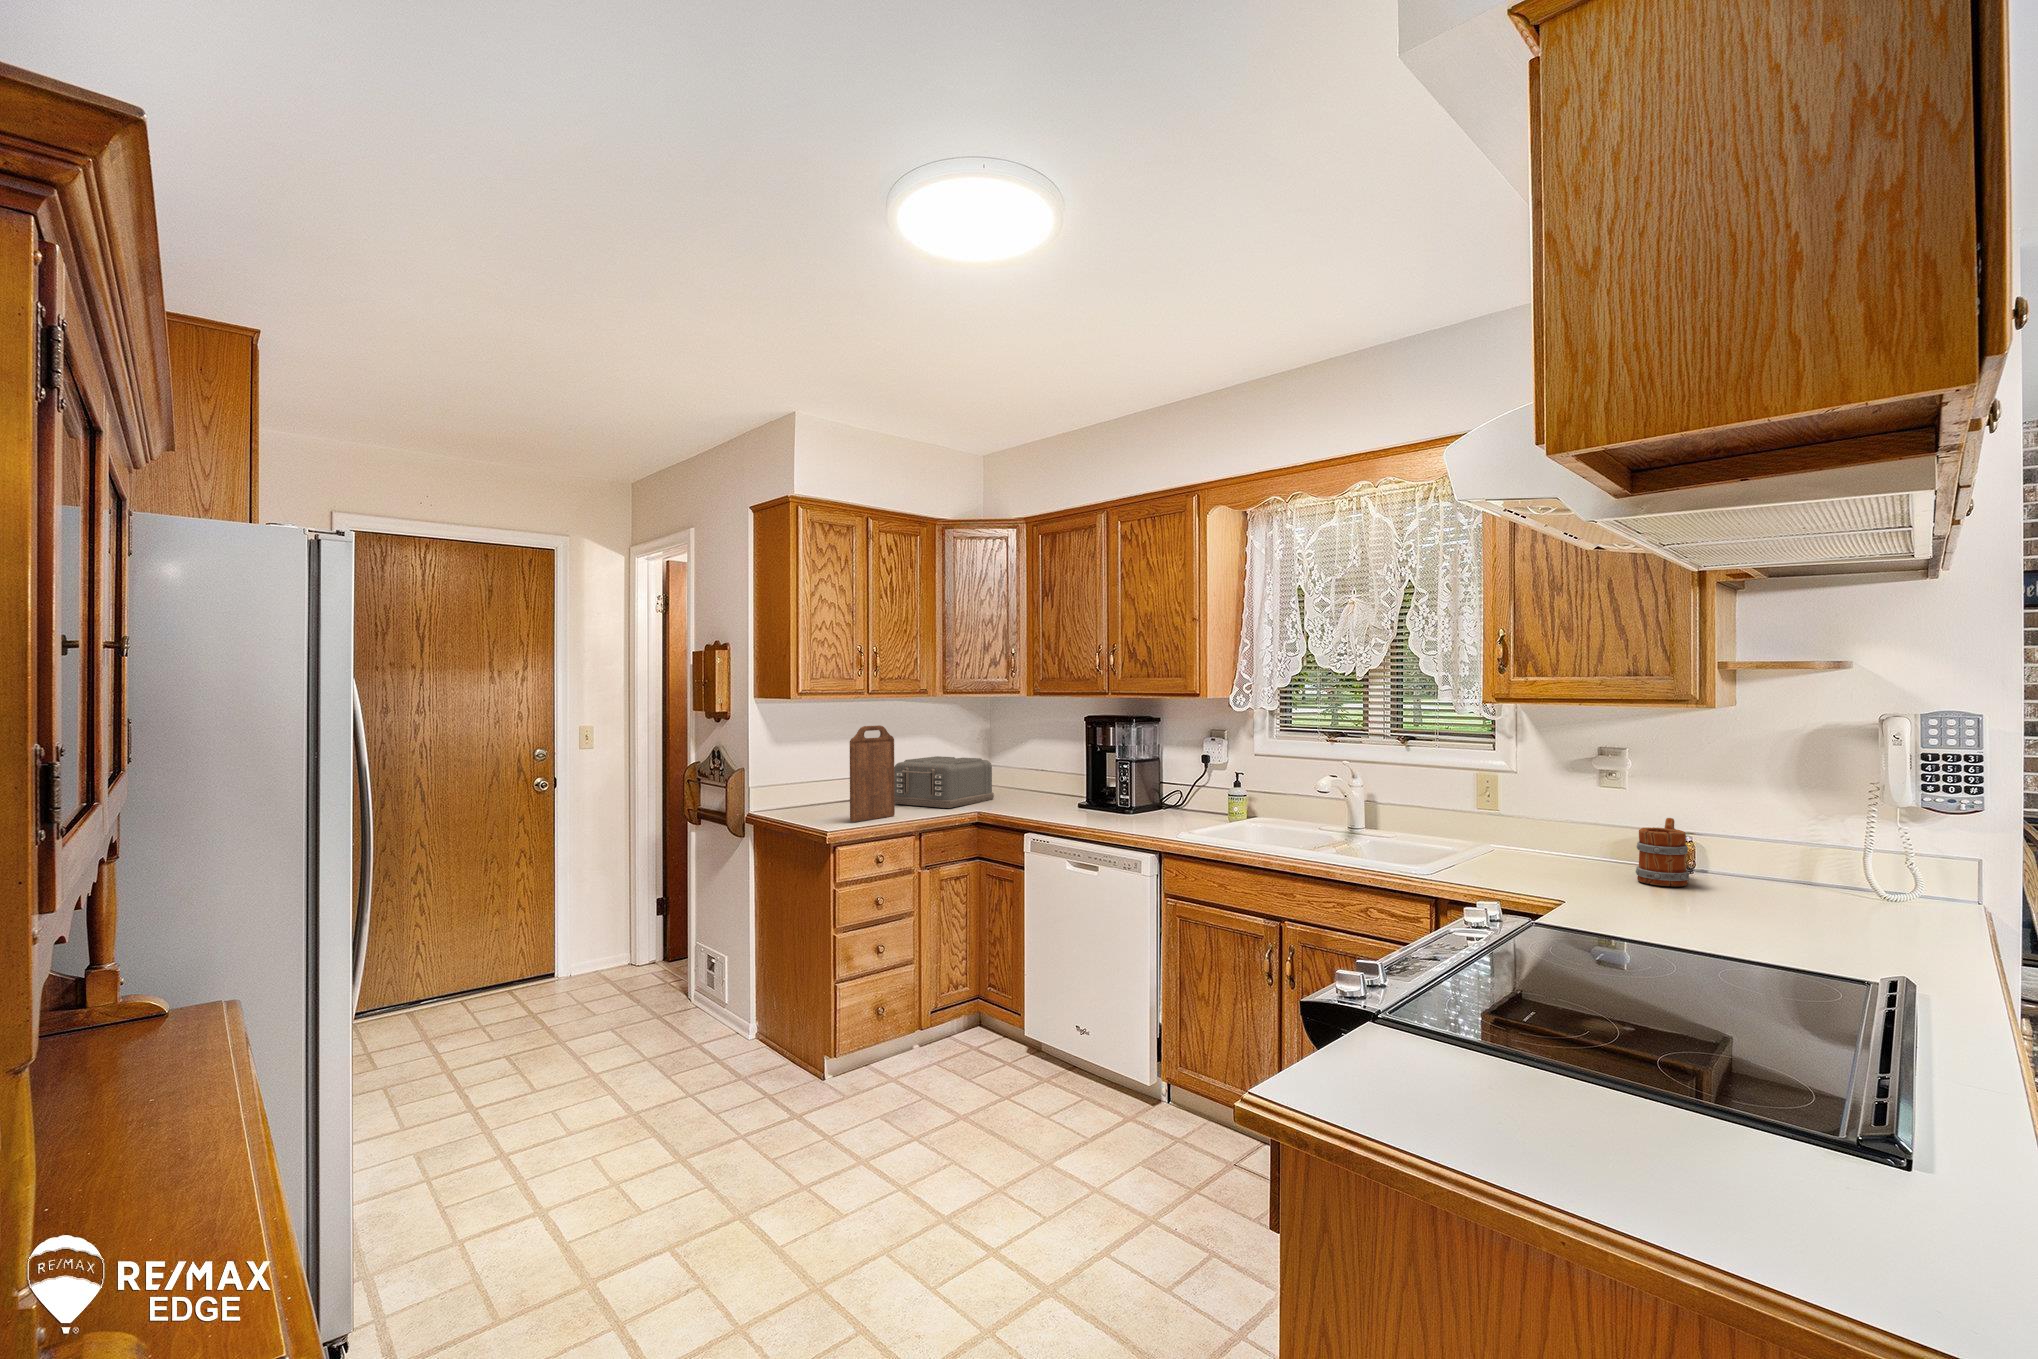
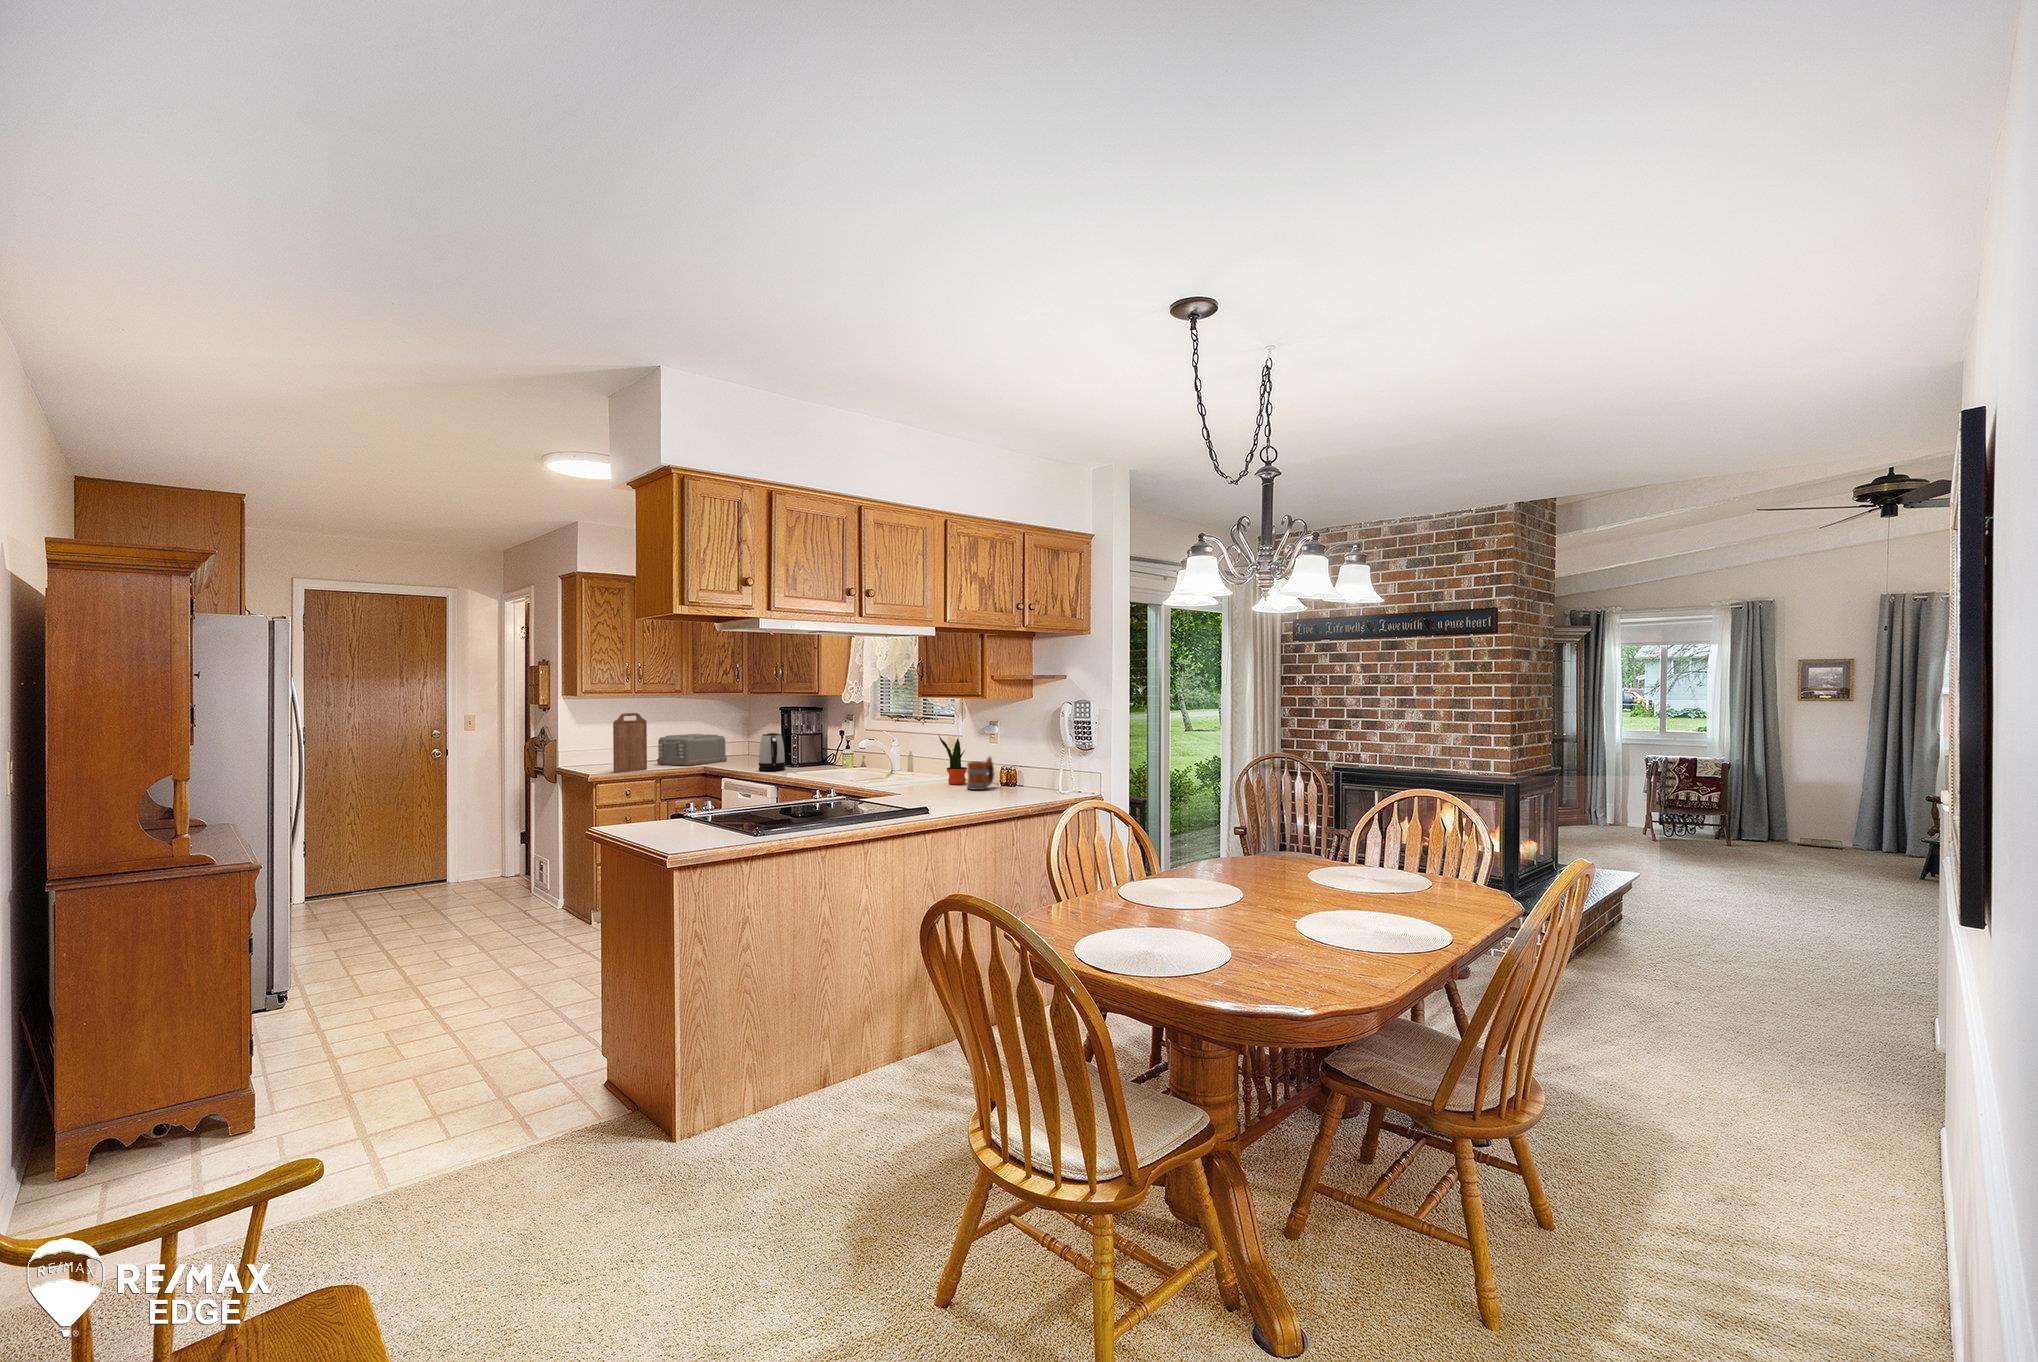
kettle: none [1092,760,1134,823] -> present [759,733,785,771]
potted plant: none [1528,772,1587,867] -> present [939,736,967,784]

